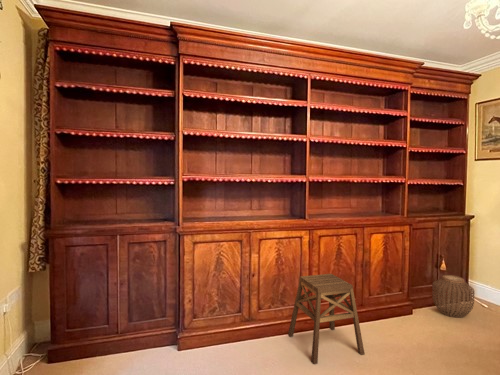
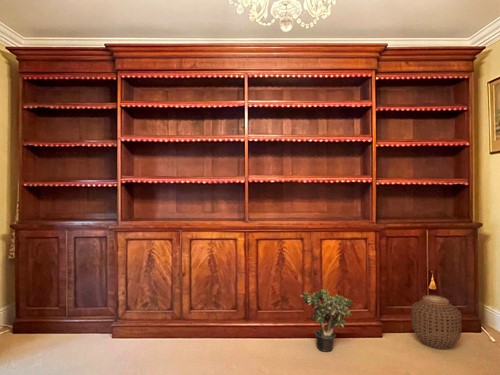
stool: present [288,274,365,364] -> none [212,279,275,367]
potted plant: none [362,278,409,333] -> present [301,289,352,352]

